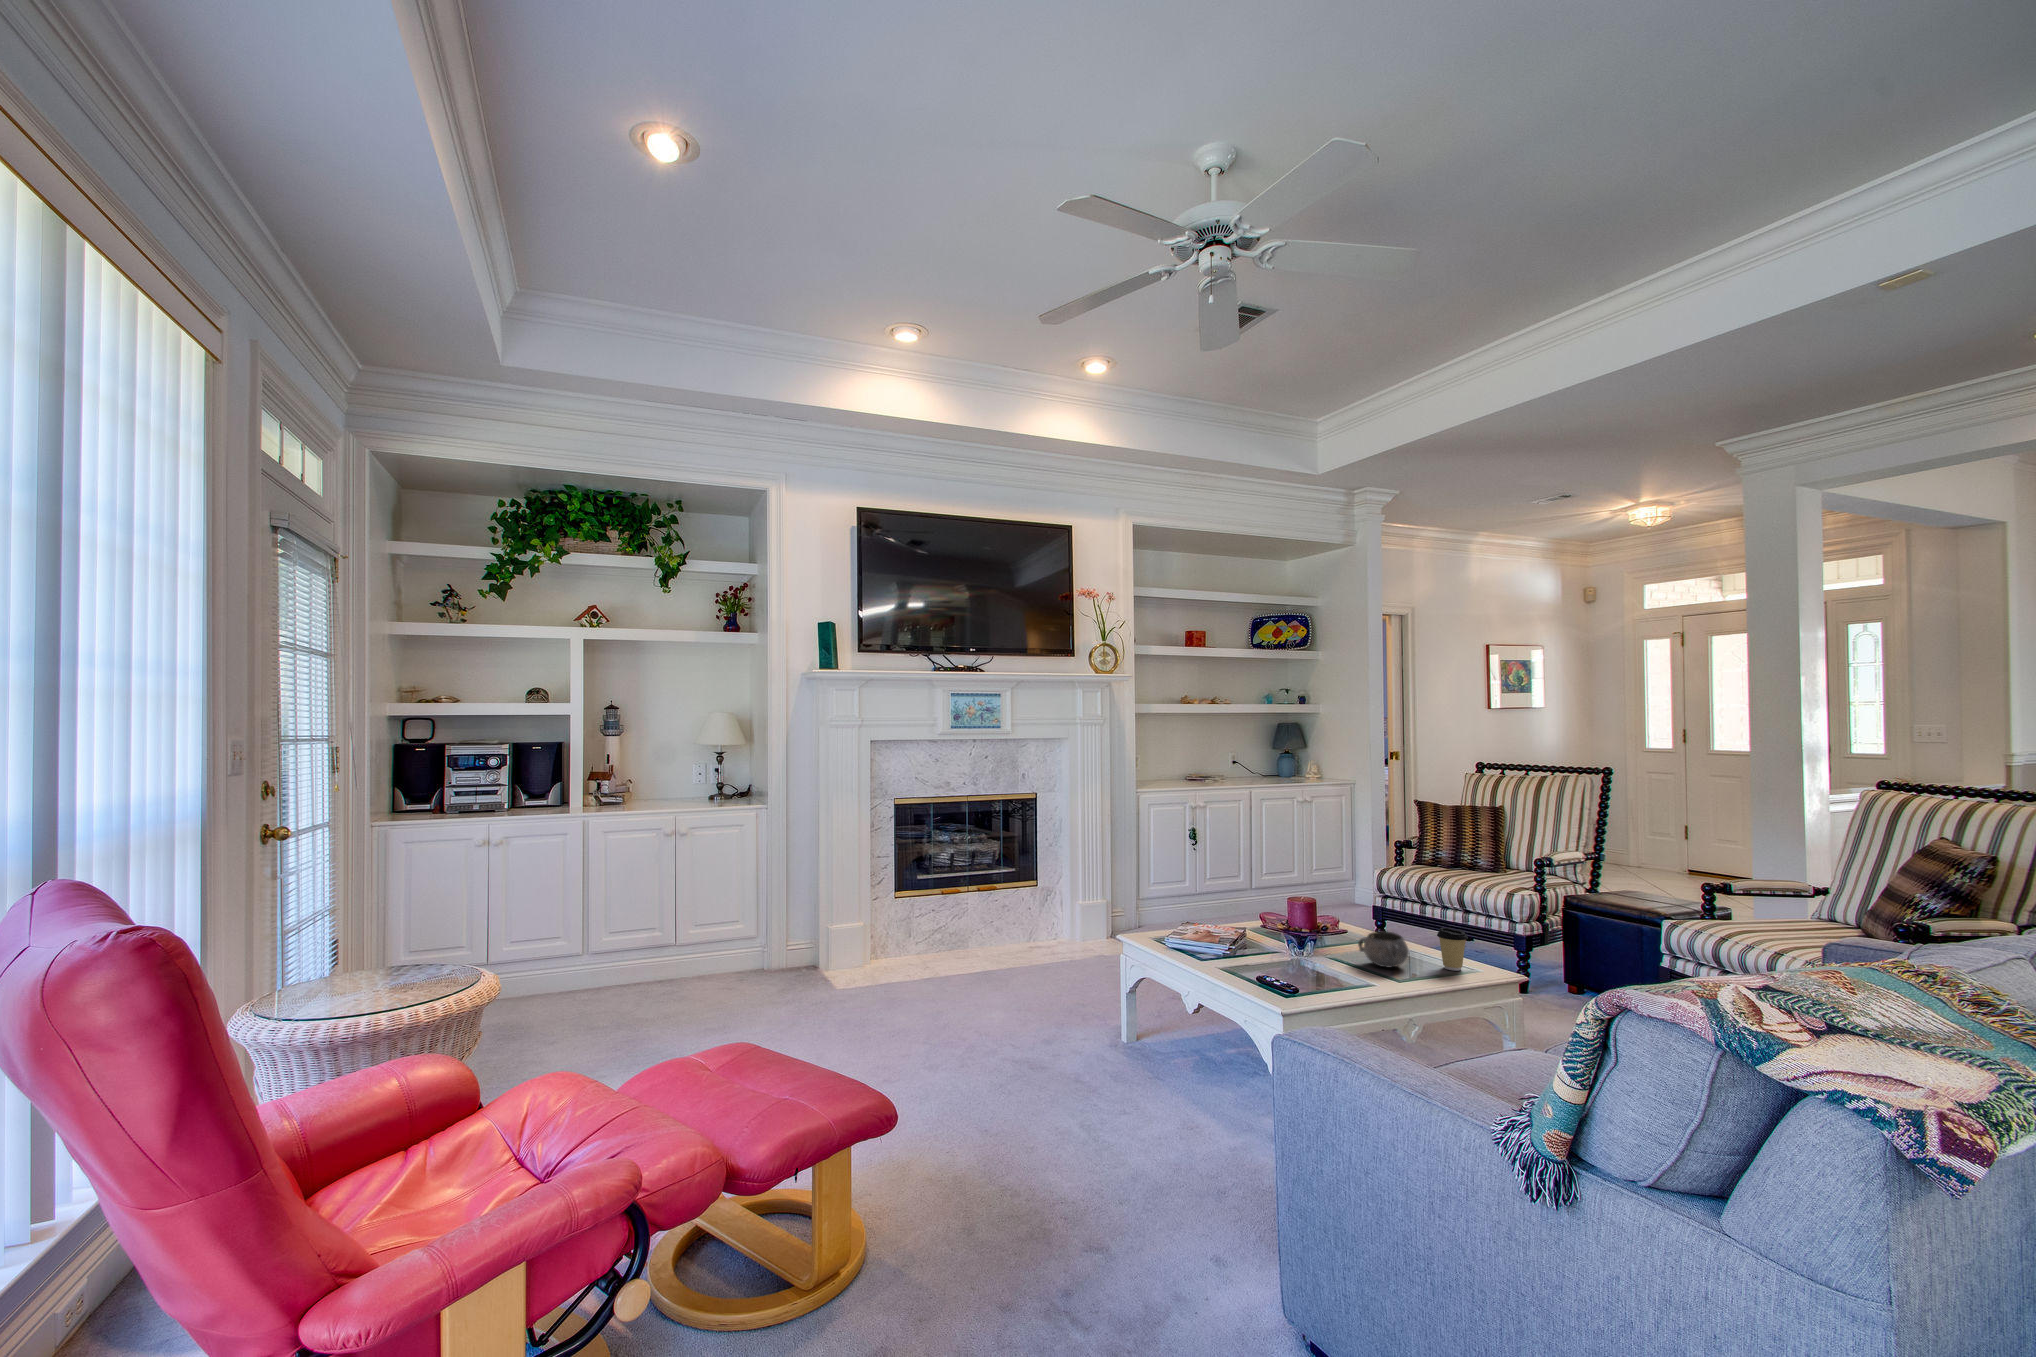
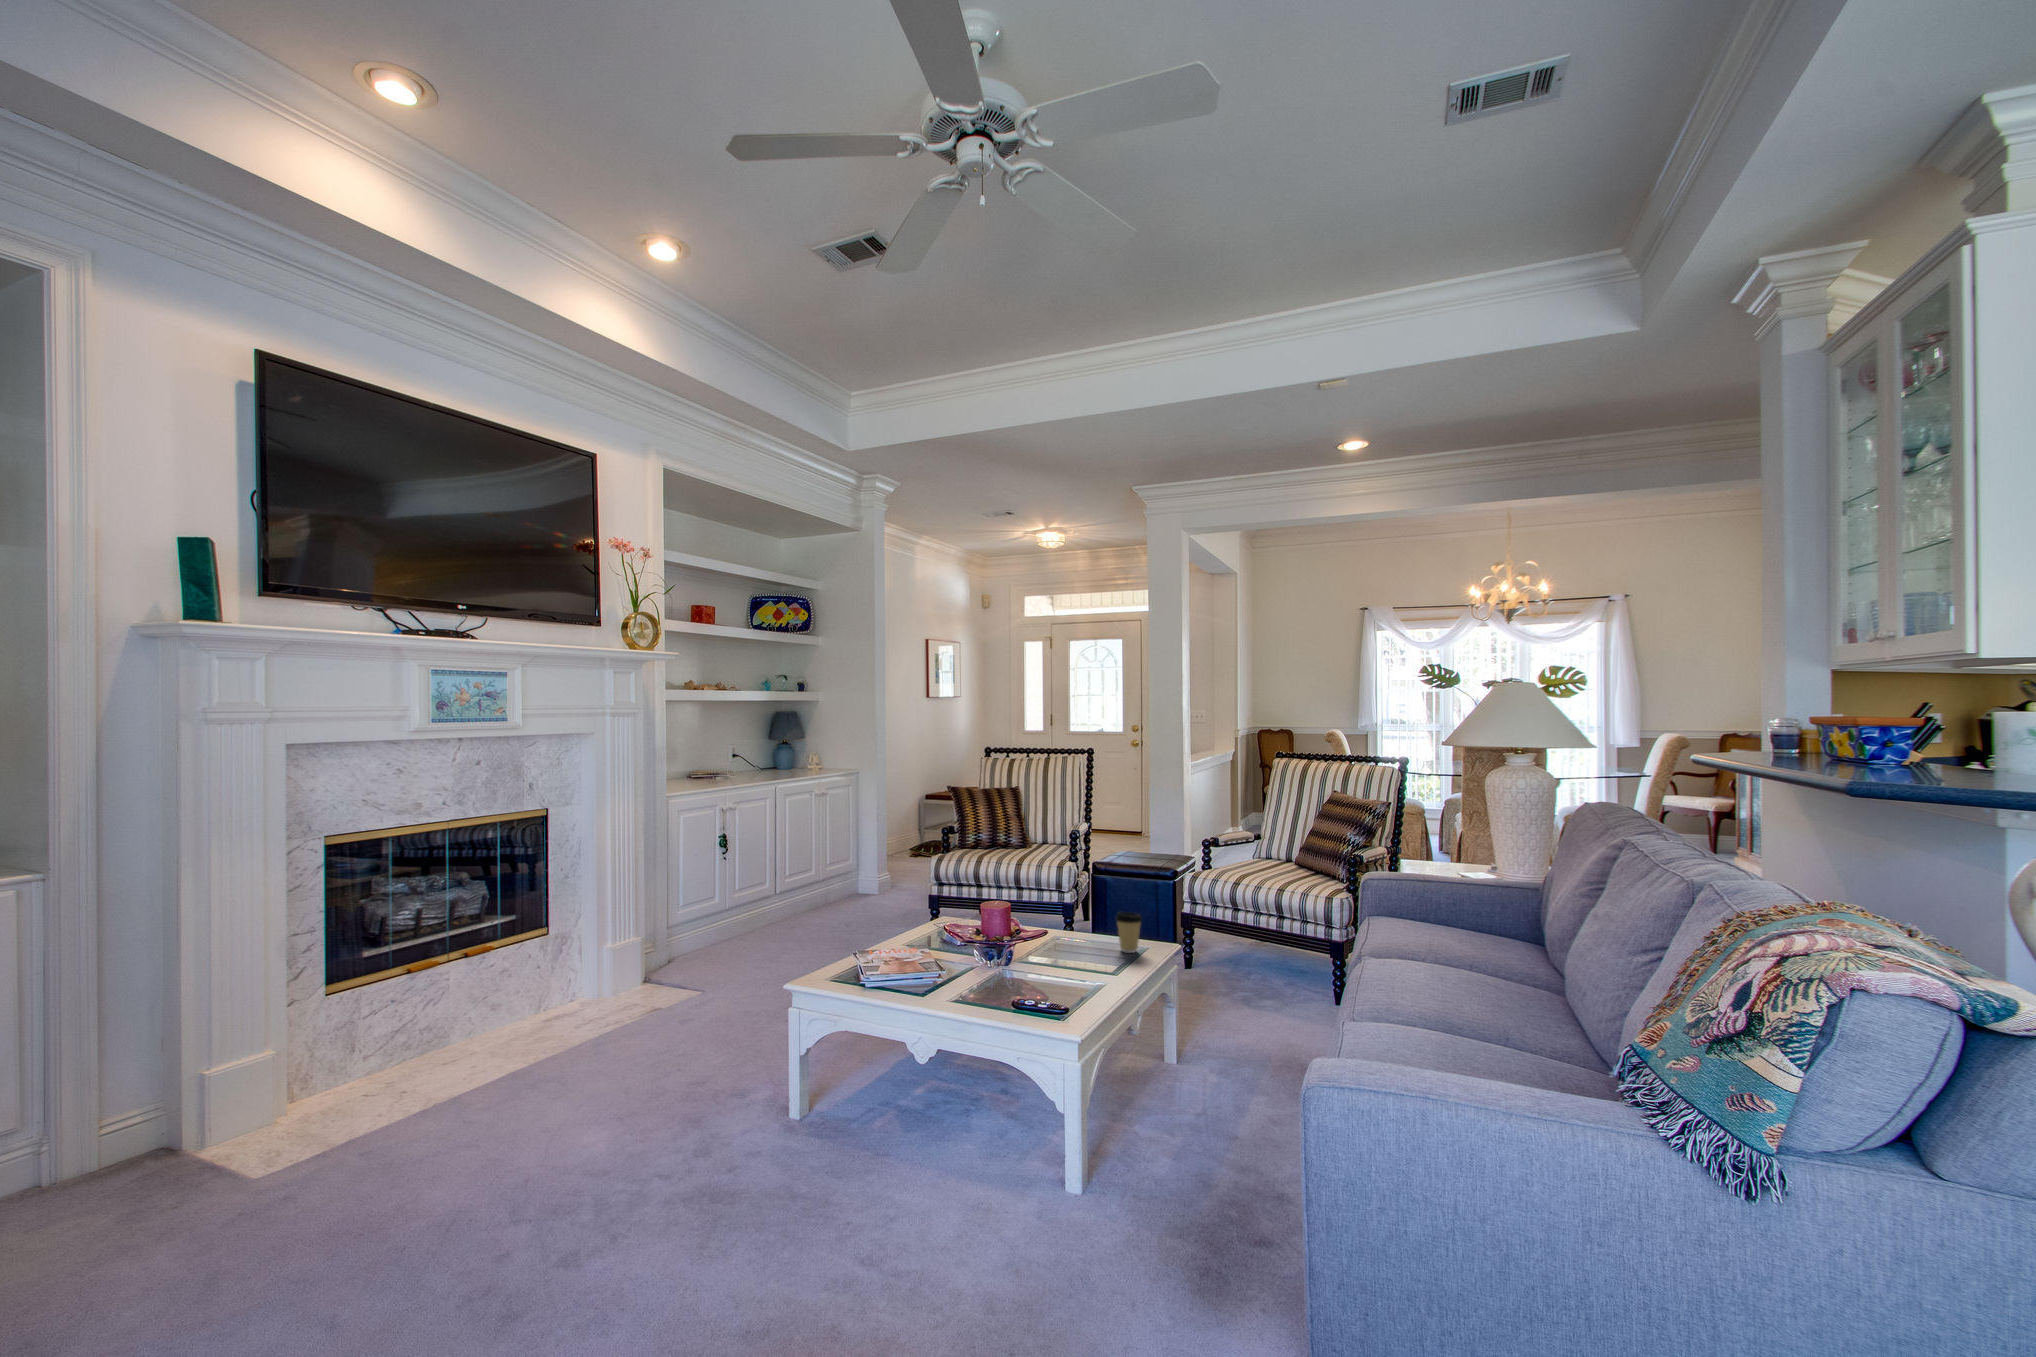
decorative bowl: present [1358,931,1409,967] -> none [1052,925,1100,962]

